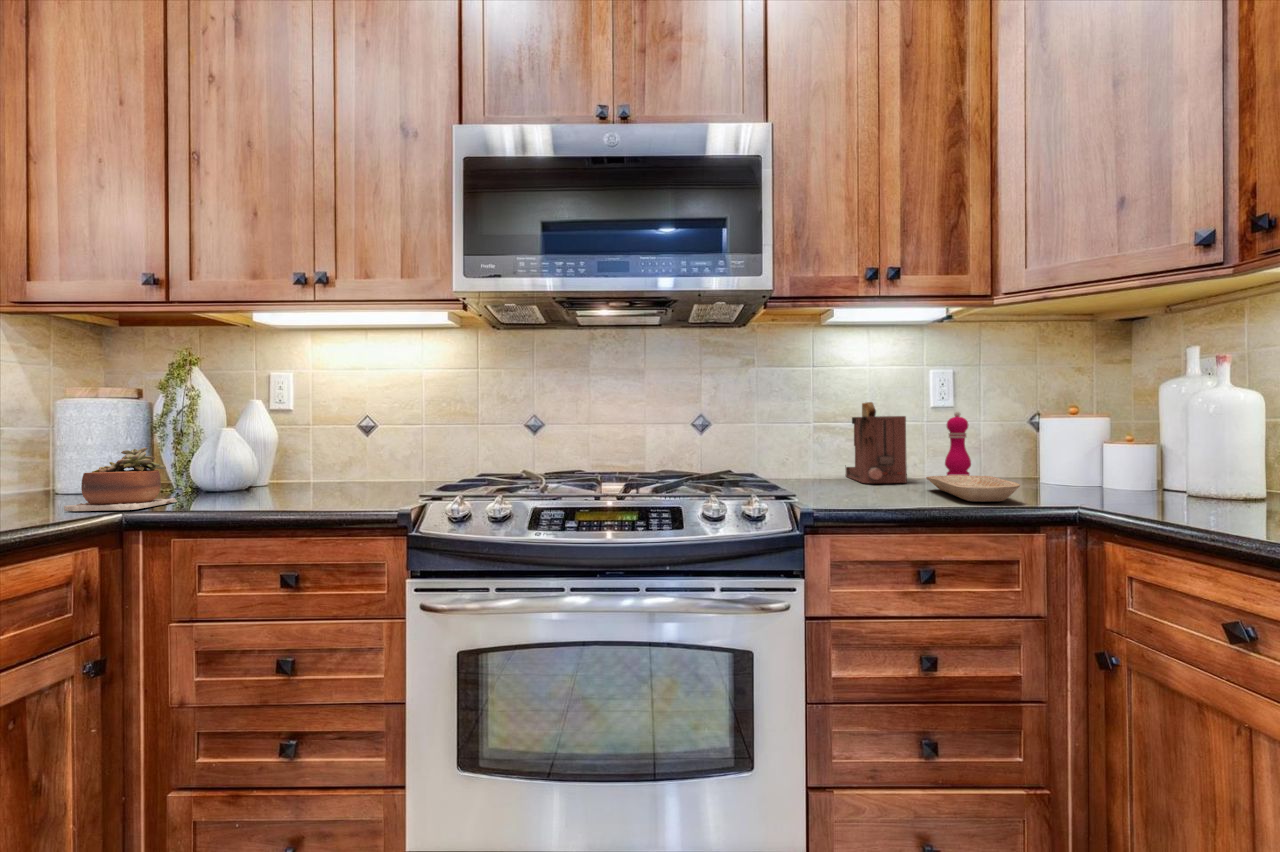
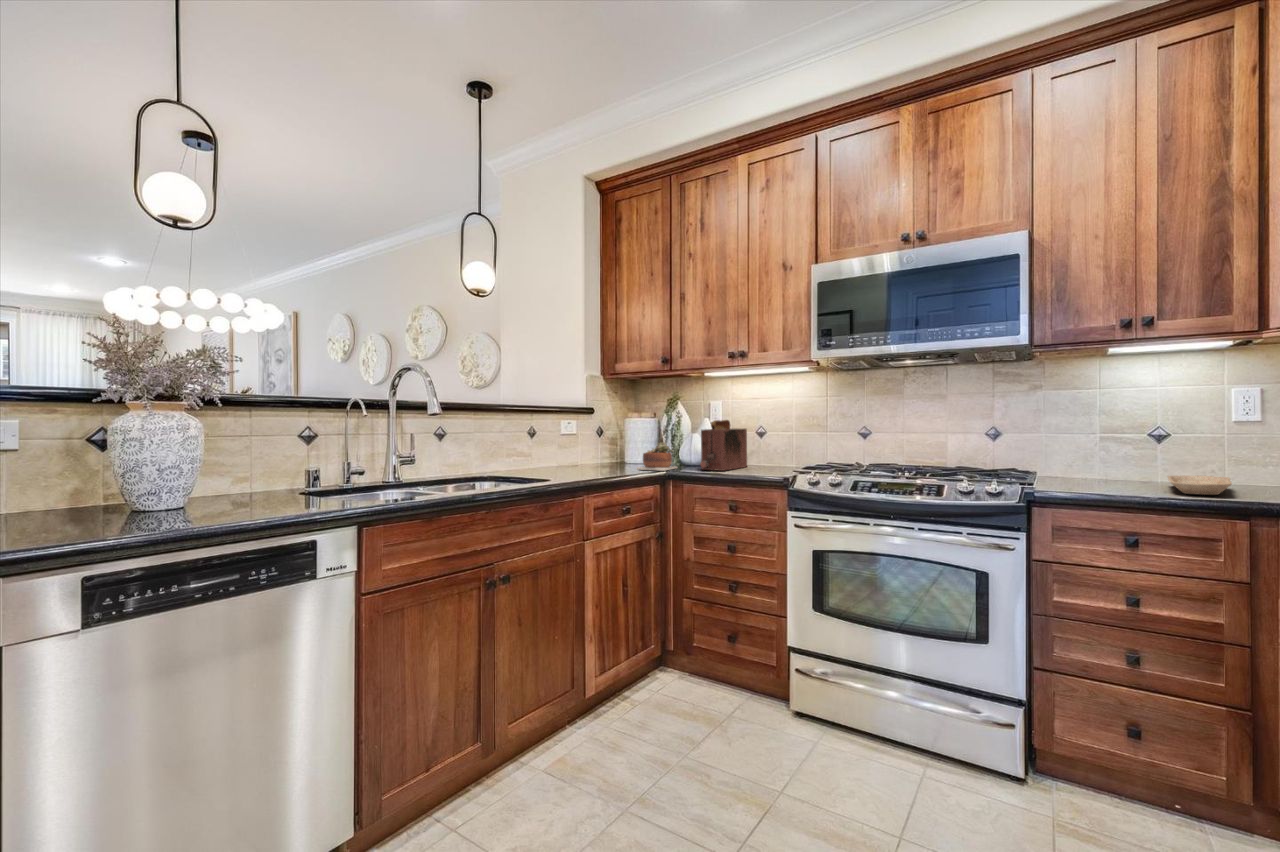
toaster: present [846,402,907,483] -> present [700,420,747,471]
pepper mill: present [945,412,971,475] -> none [1215,425,1243,480]

